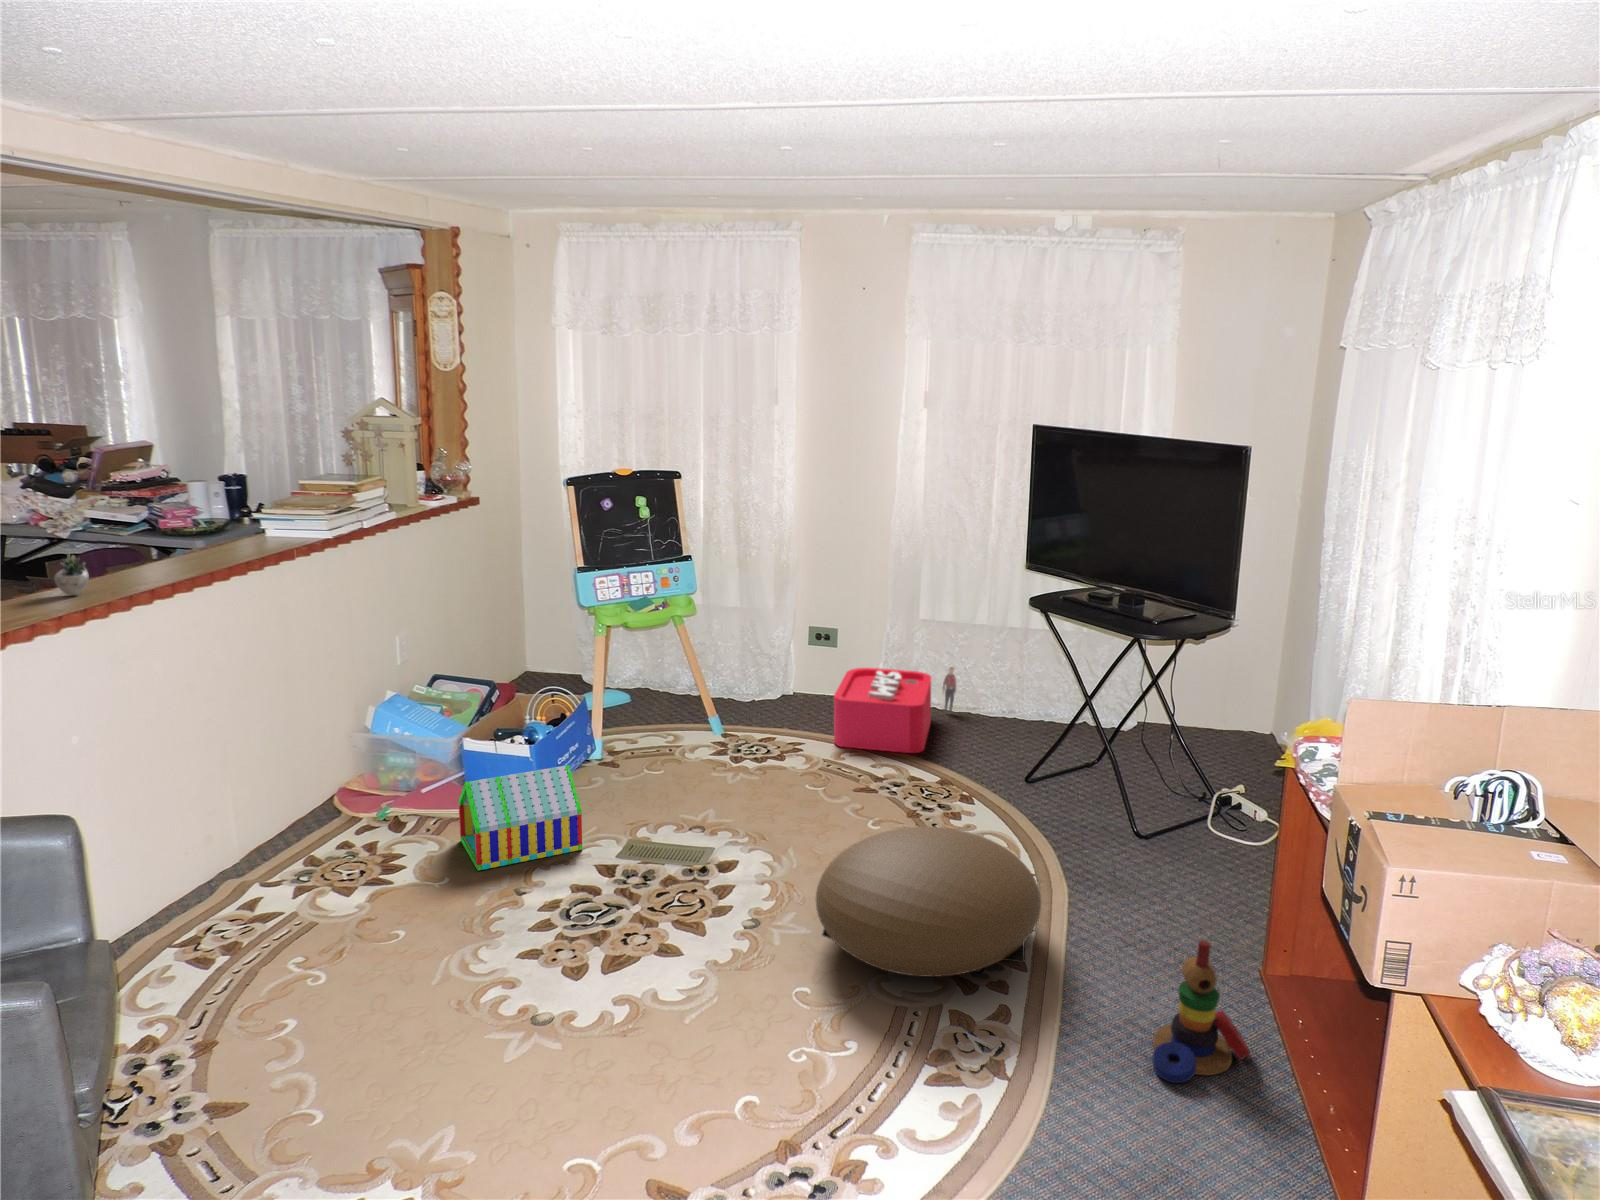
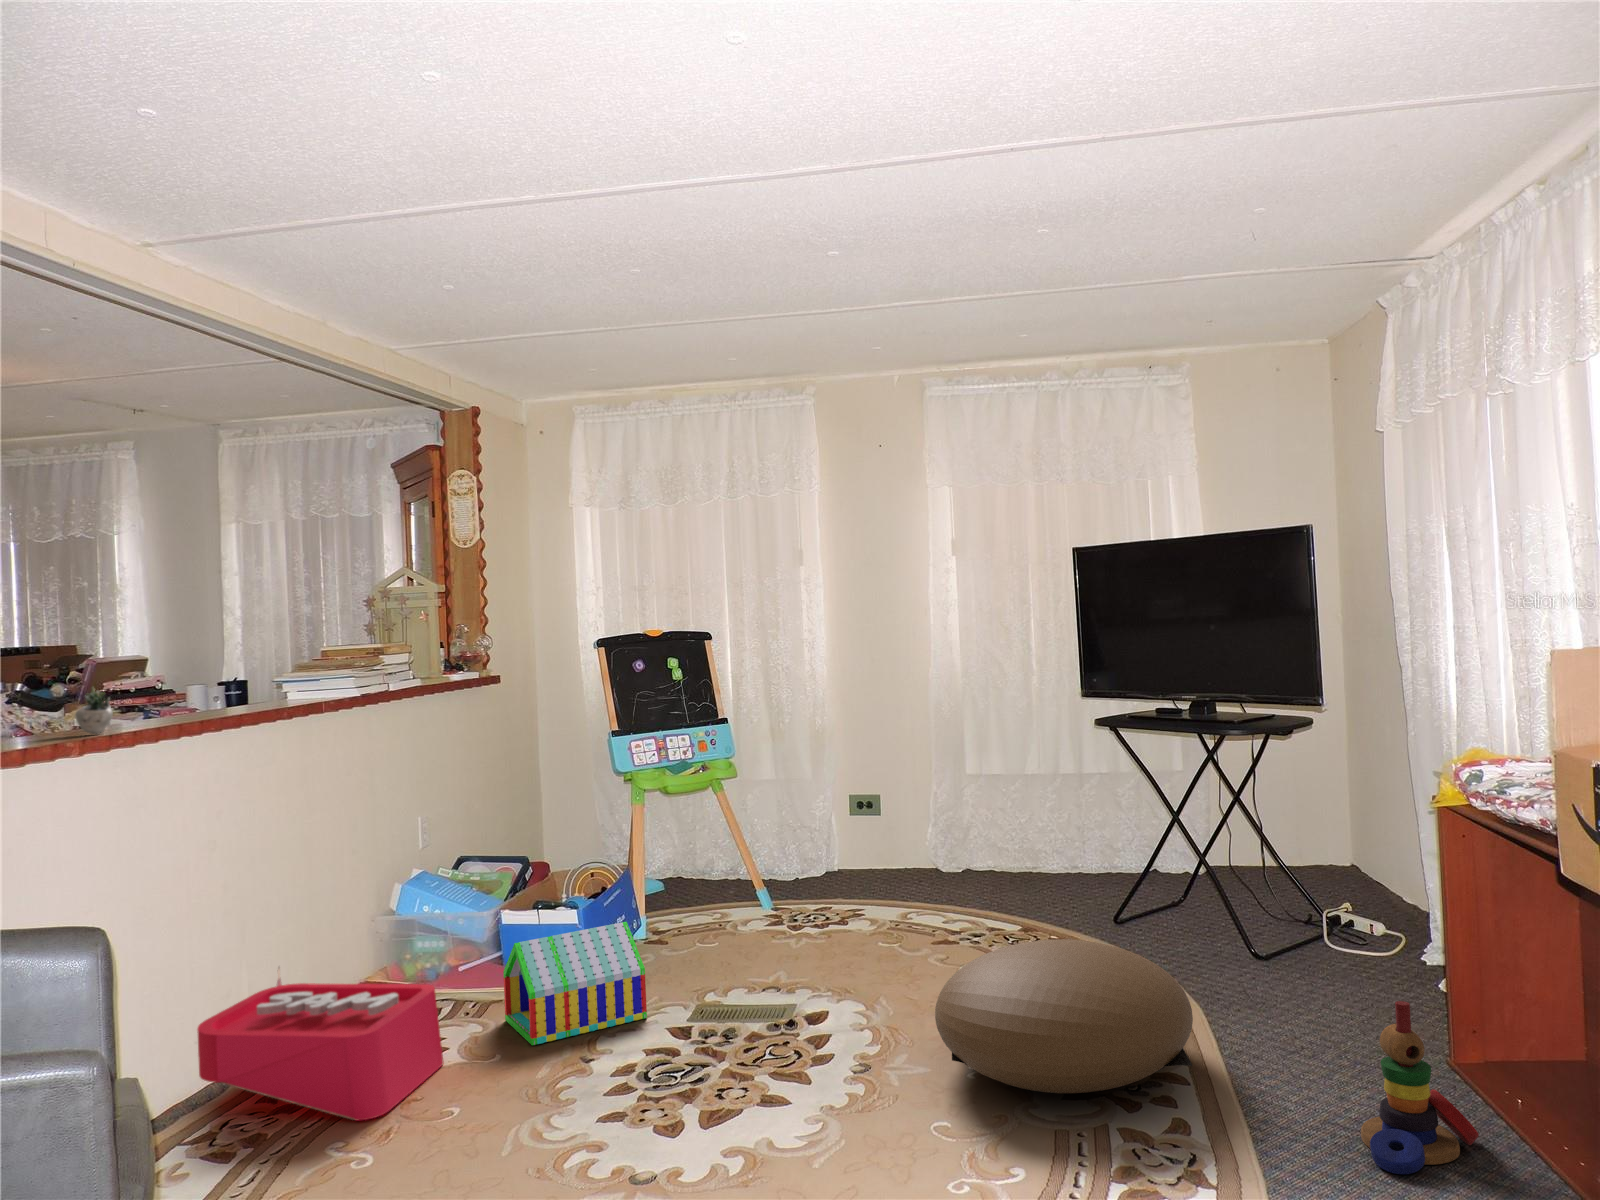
storage bin: present [834,667,956,753] -> present [197,967,444,1120]

